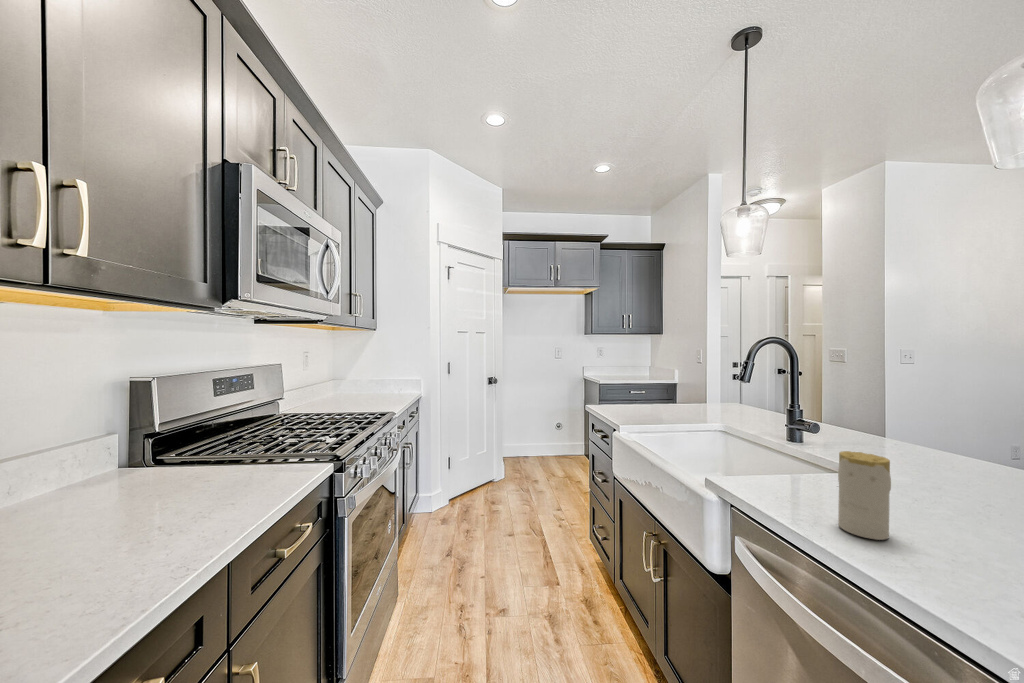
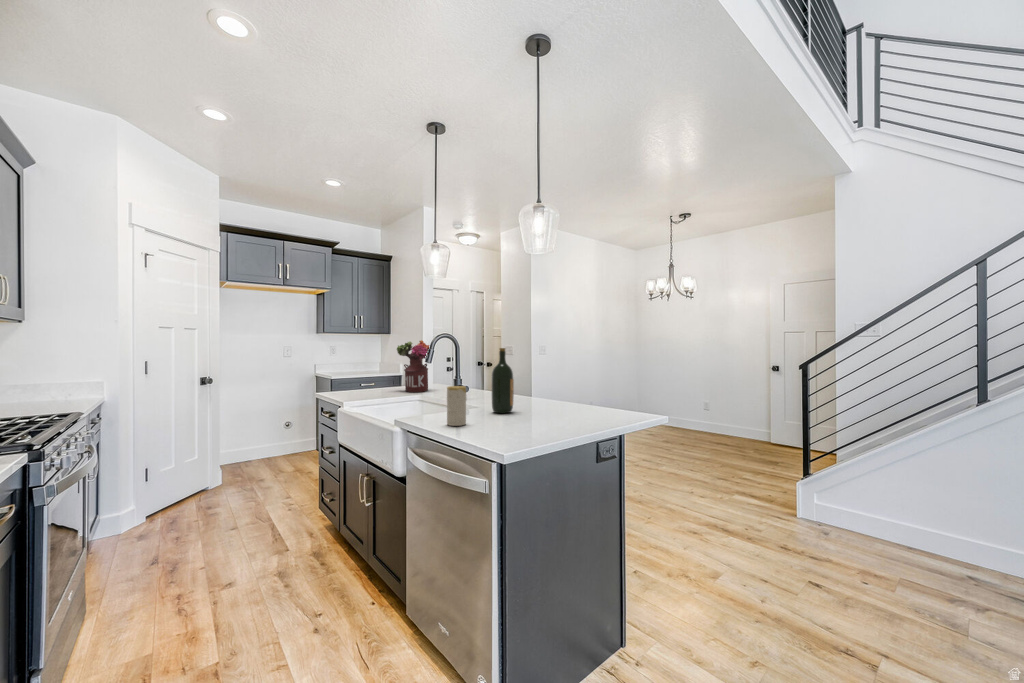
flower arrangement: none [683,349,738,419] -> present [397,340,429,392]
wine bottle: none [913,376,978,511] -> present [492,348,514,413]

